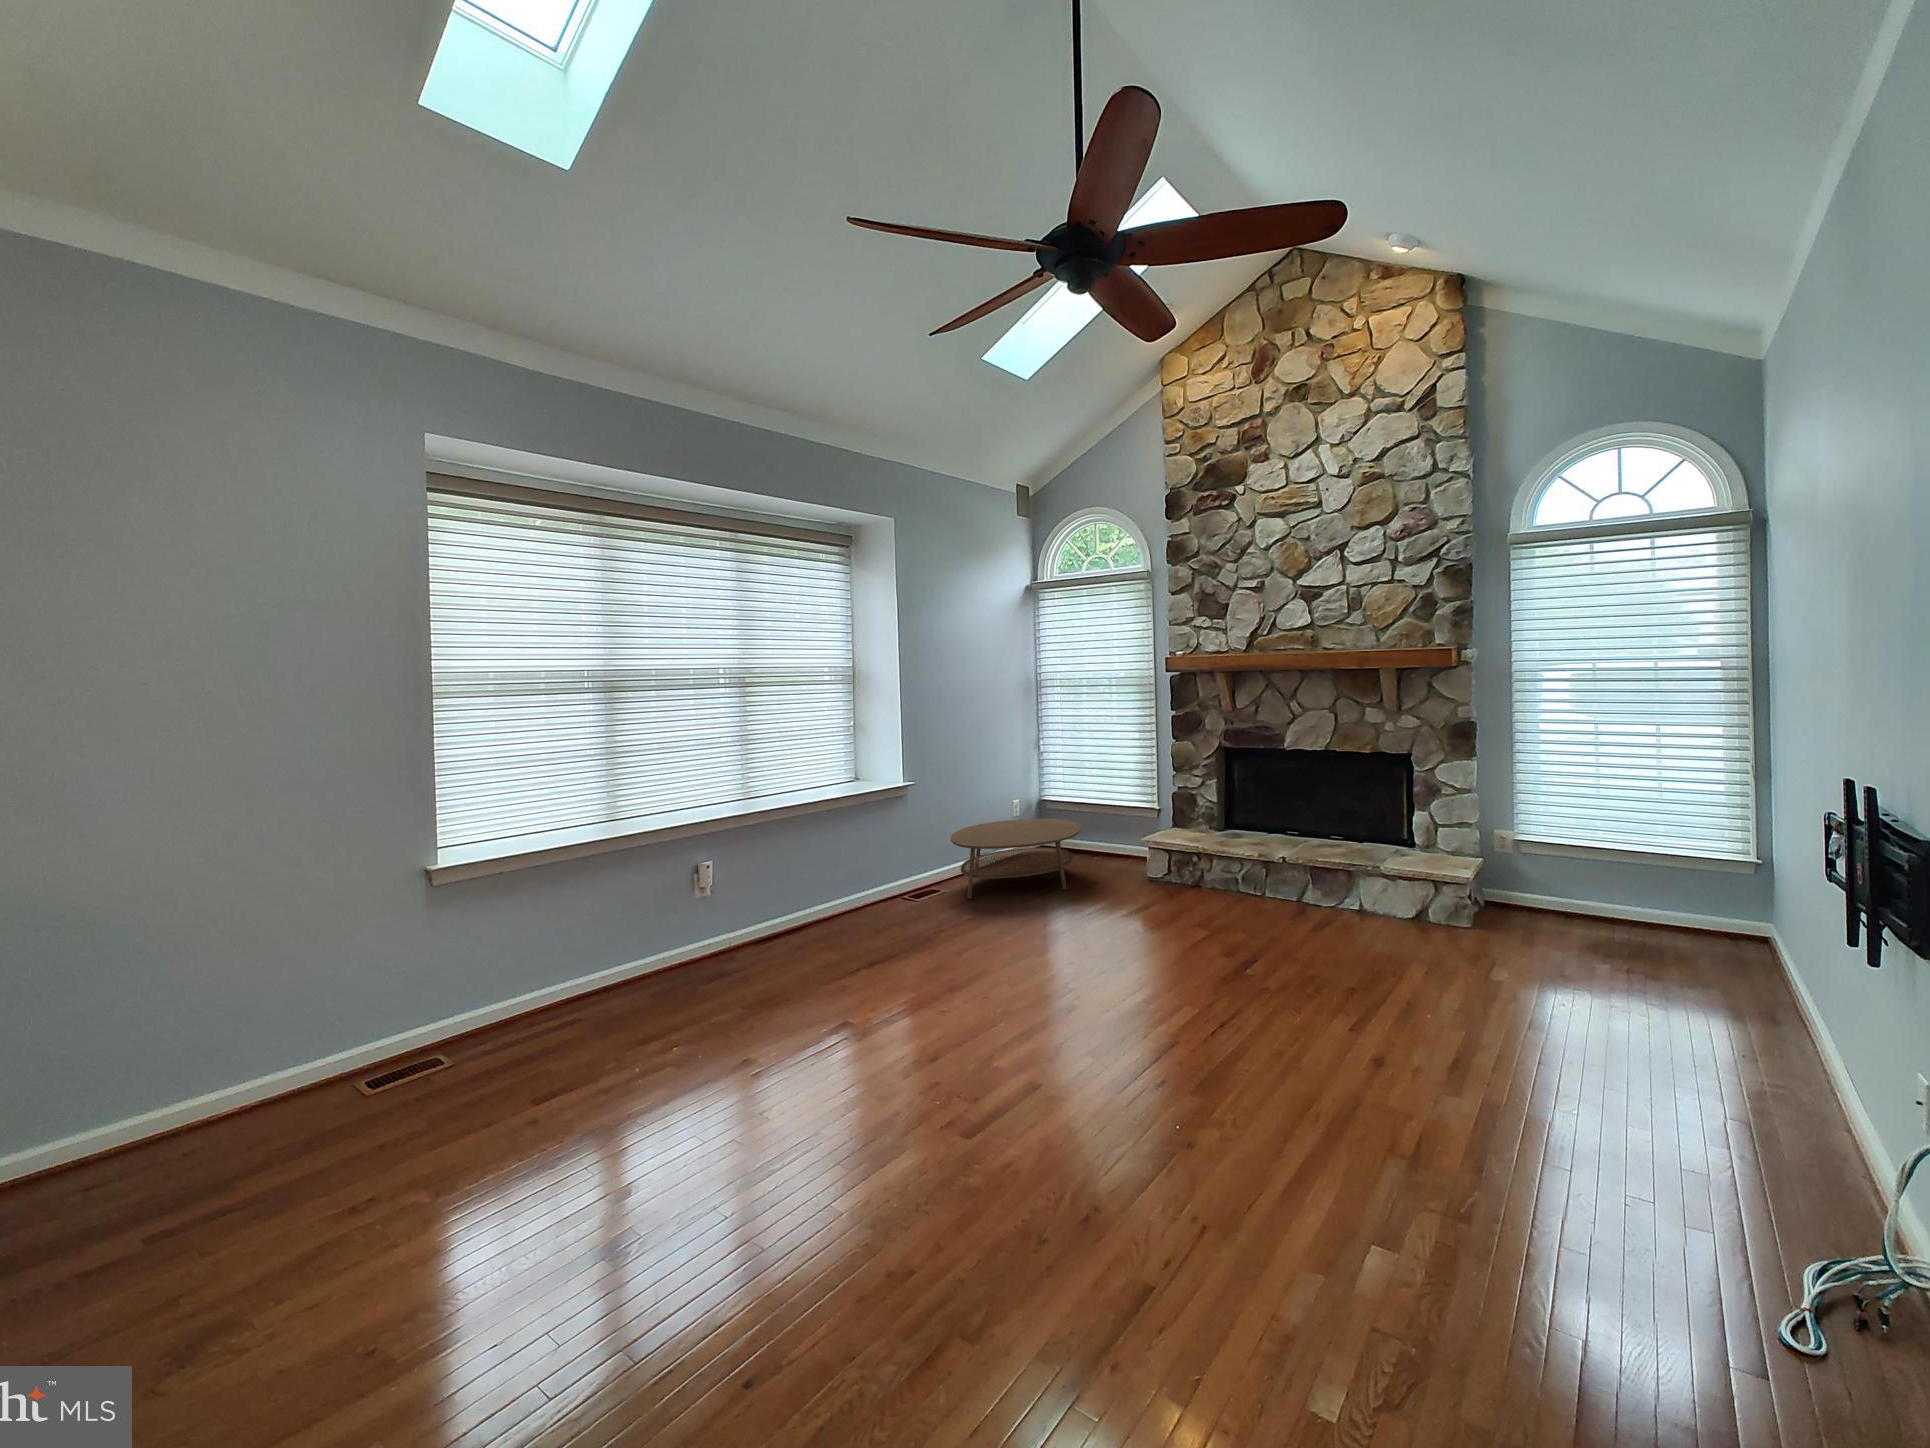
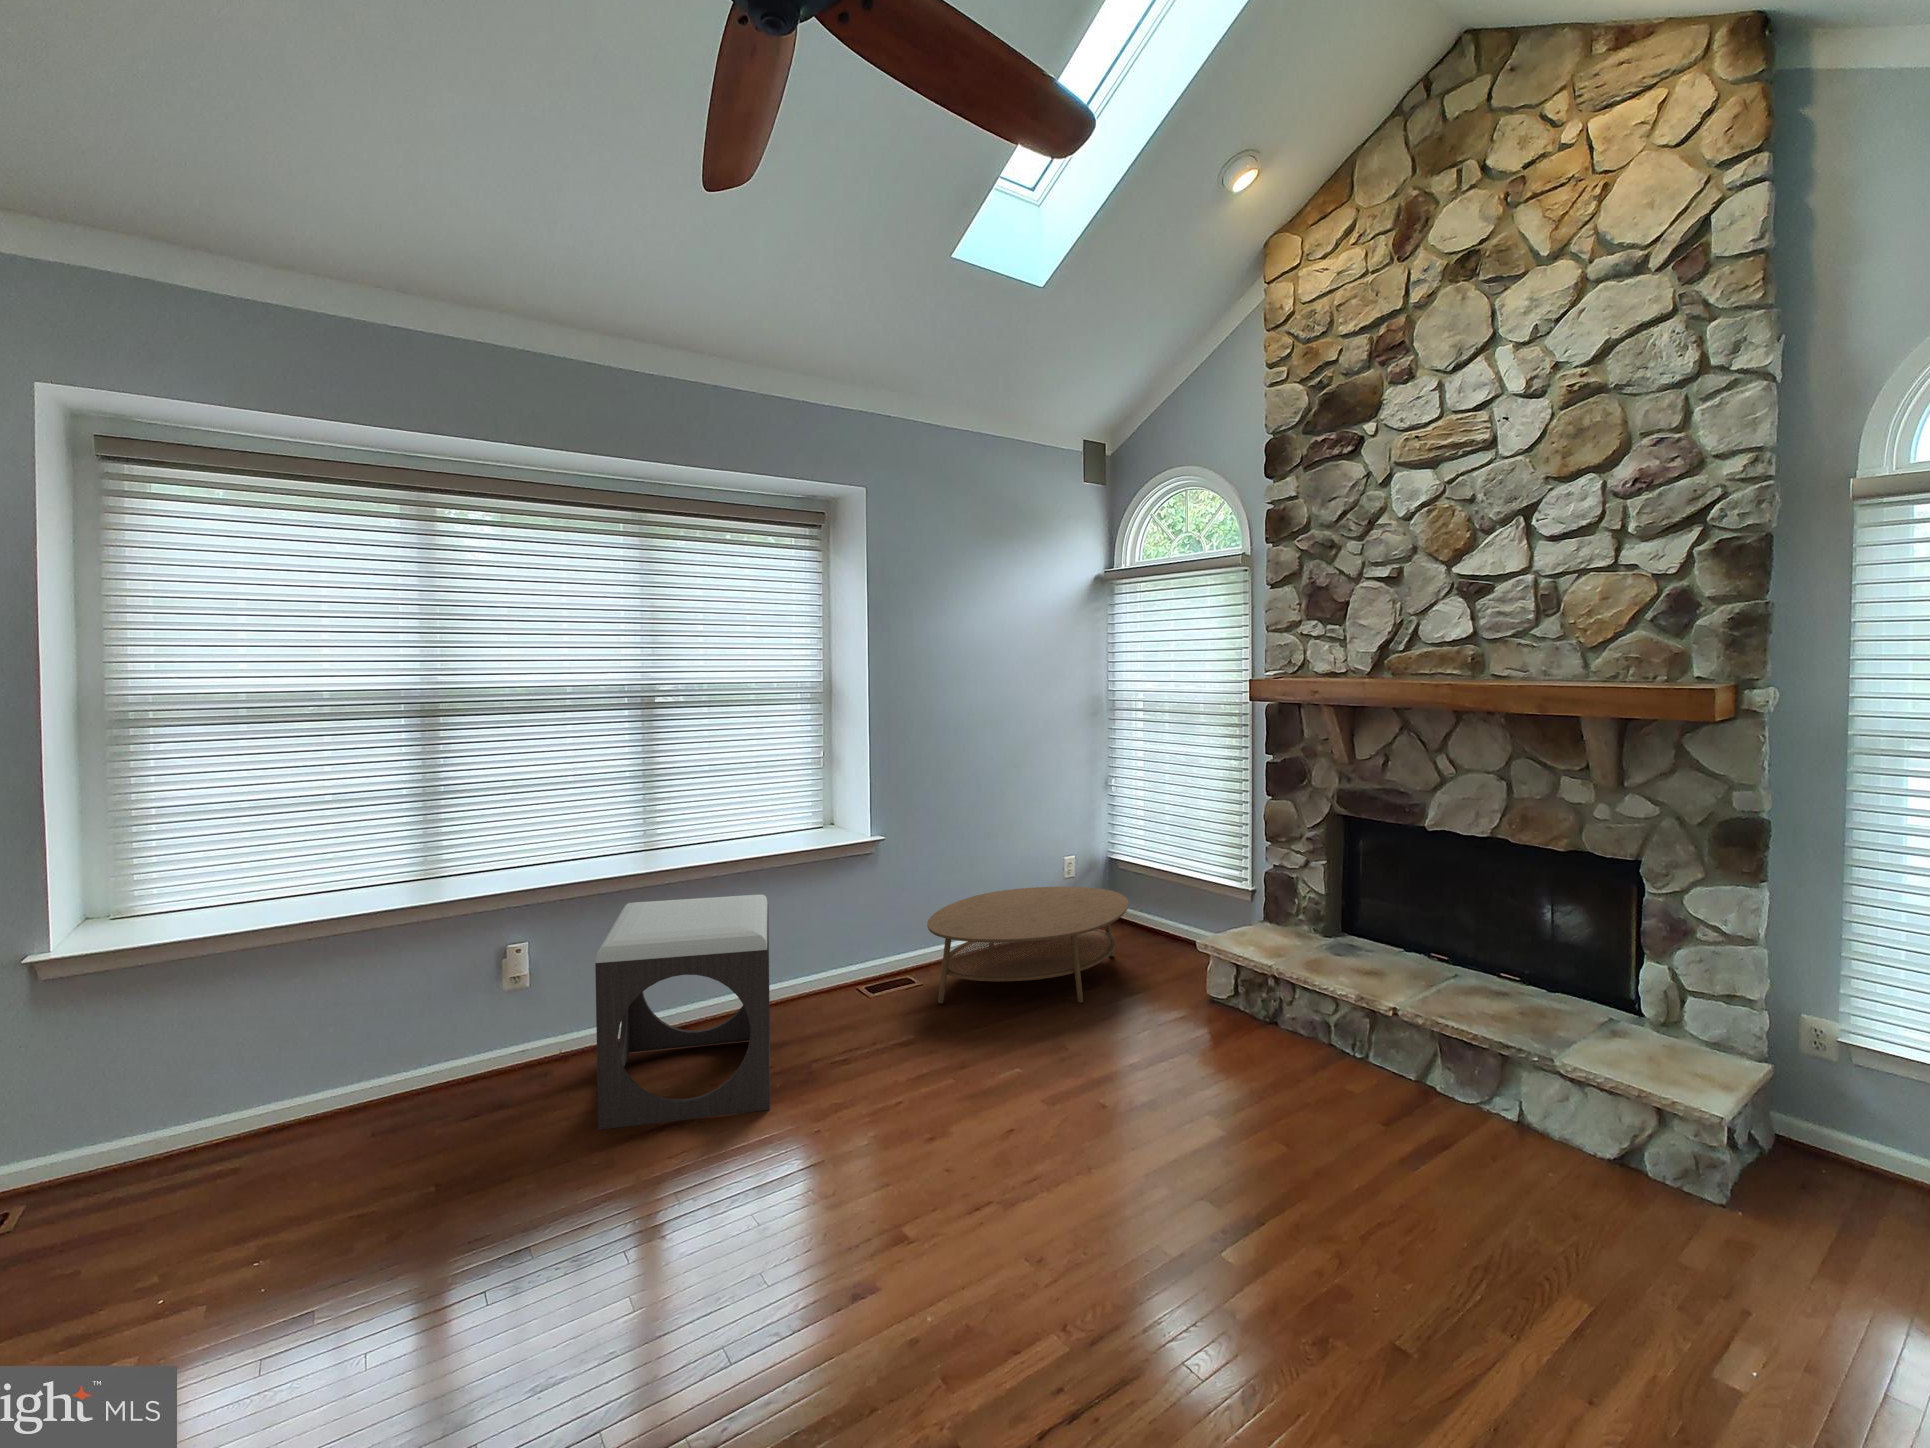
footstool: none [770,816,918,974] -> present [595,894,770,1130]

